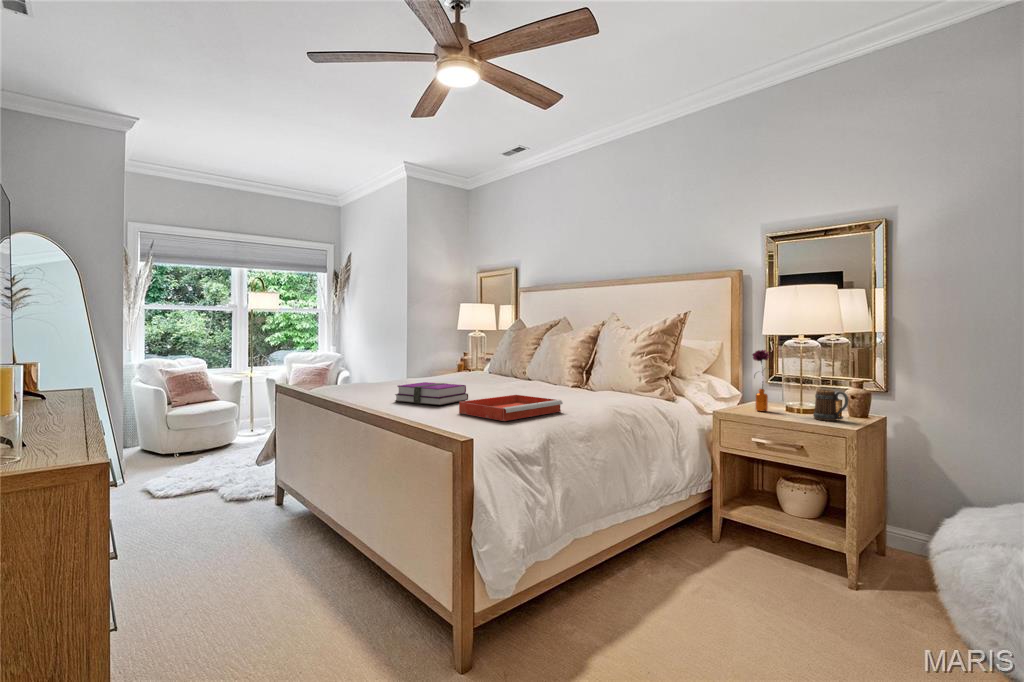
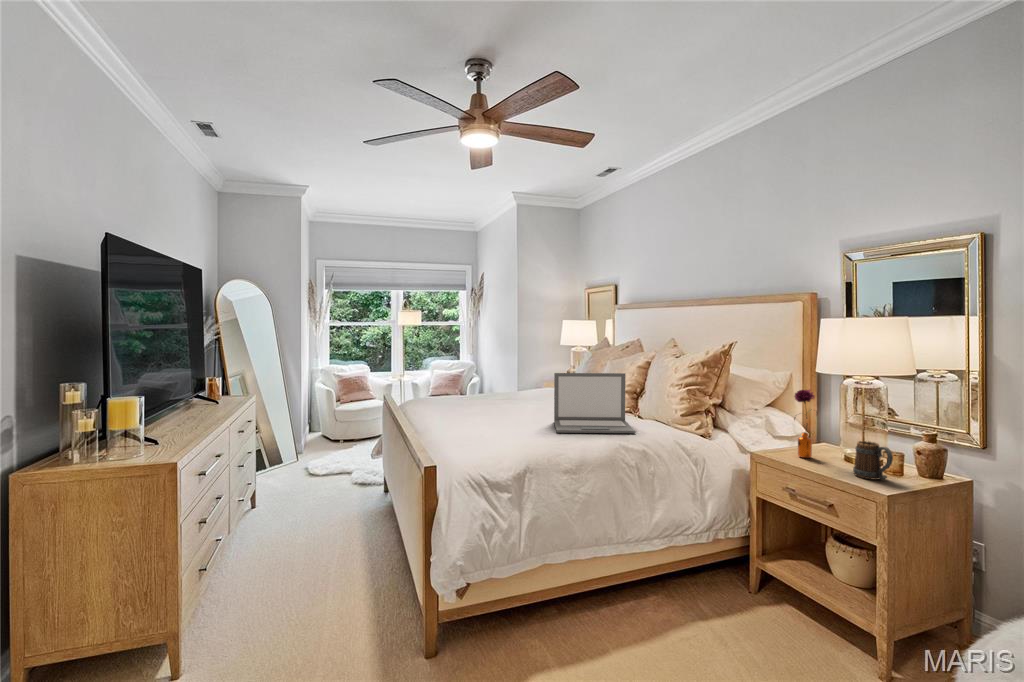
laptop: none [522,344,616,404] -> present [554,373,636,433]
hardback book: present [395,382,468,405] -> none [441,403,501,427]
tray: present [459,395,563,421] -> none [470,422,561,450]

